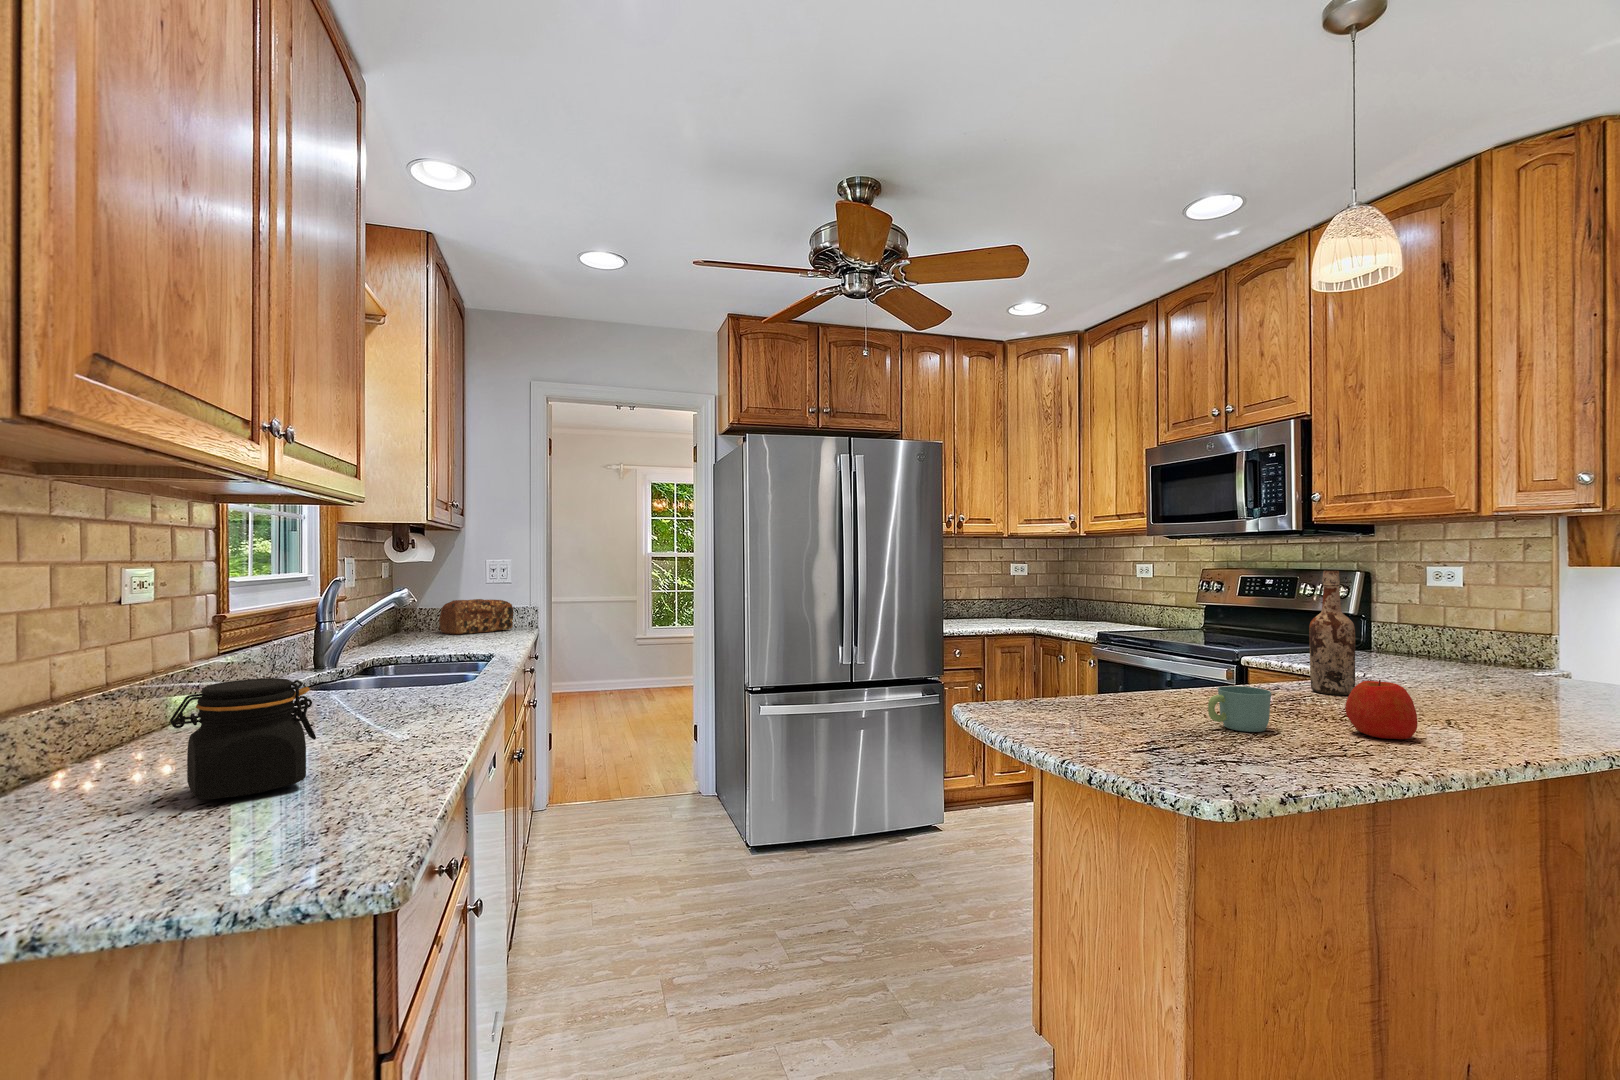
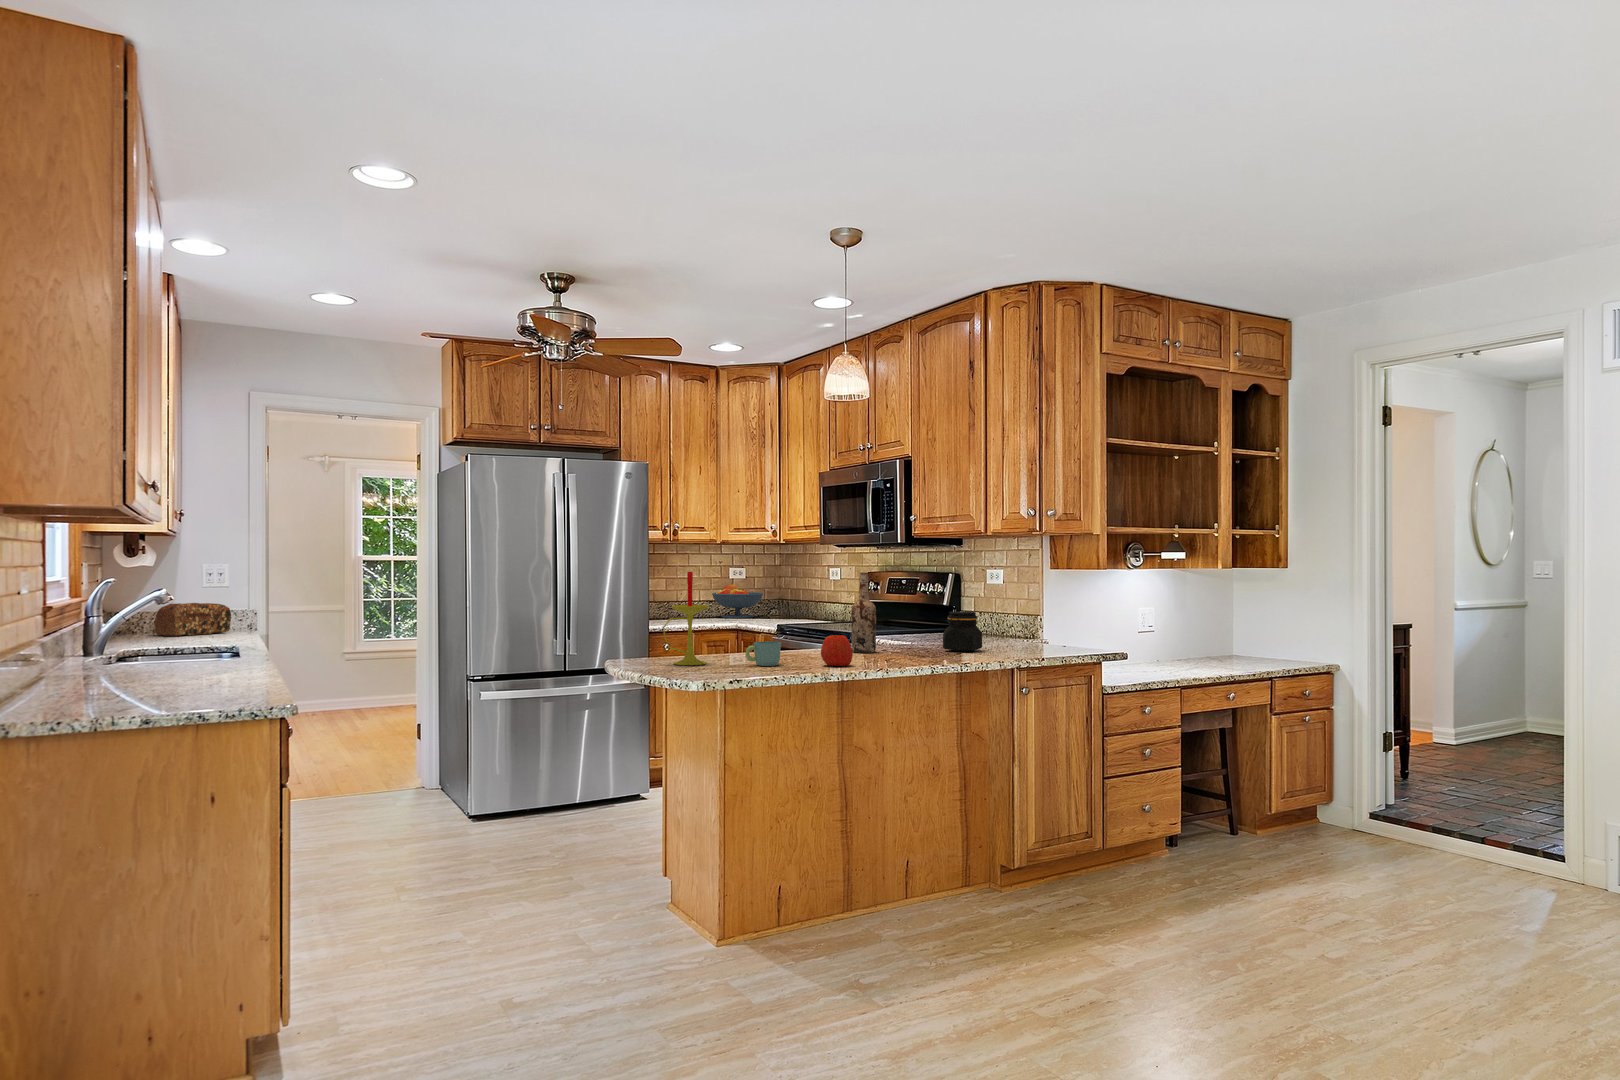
candle: none [1058,565,1132,723] -> present [663,571,708,665]
fruit bowl: none [991,581,1048,617] -> present [712,585,763,618]
jar: present [170,678,316,799] -> present [943,611,982,652]

